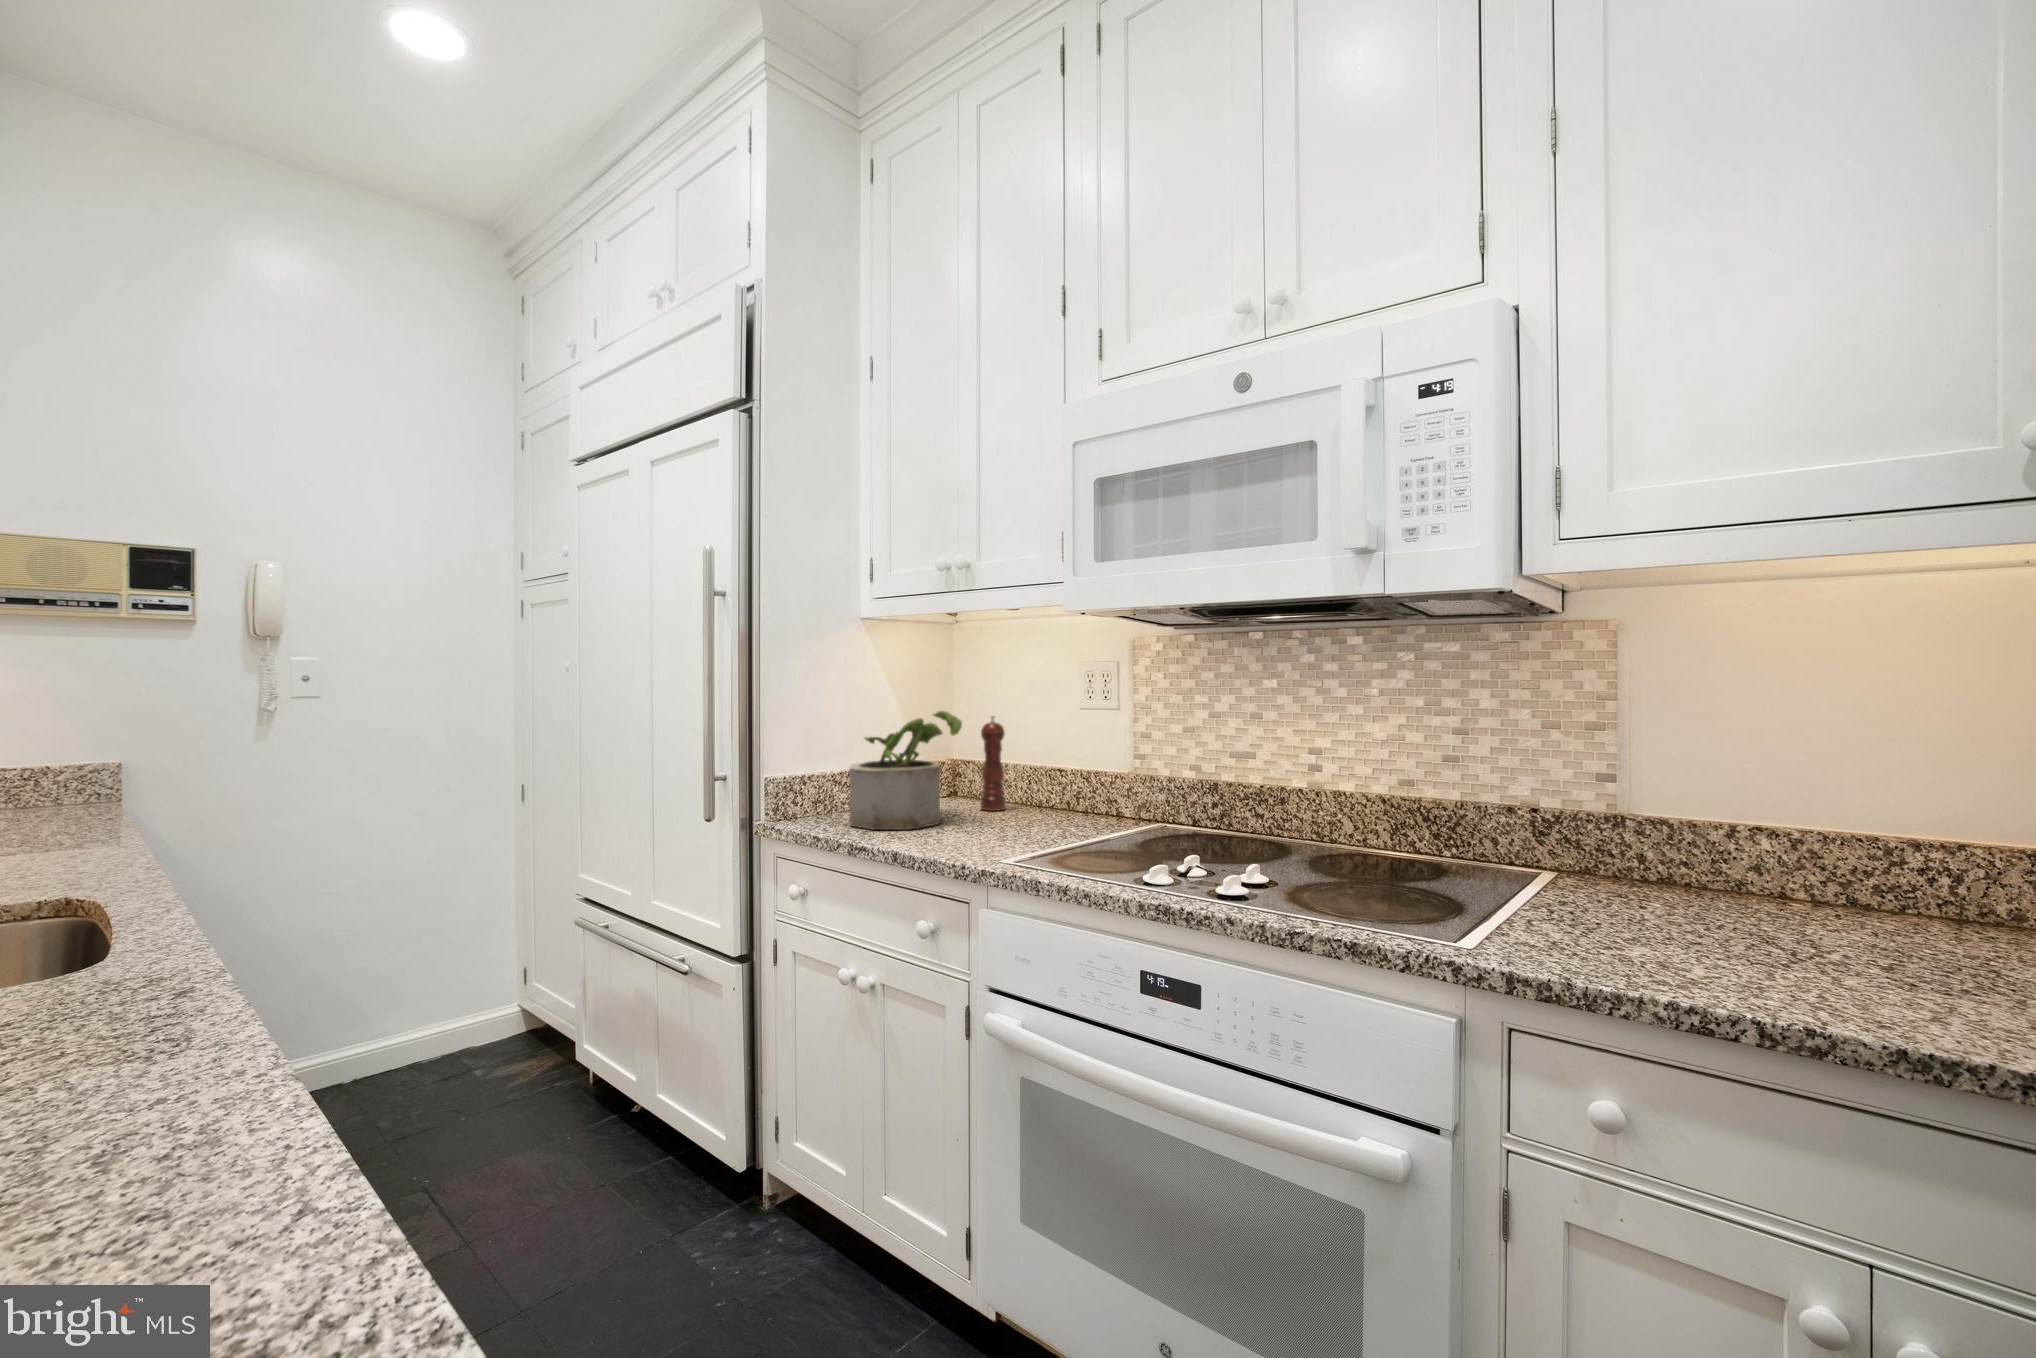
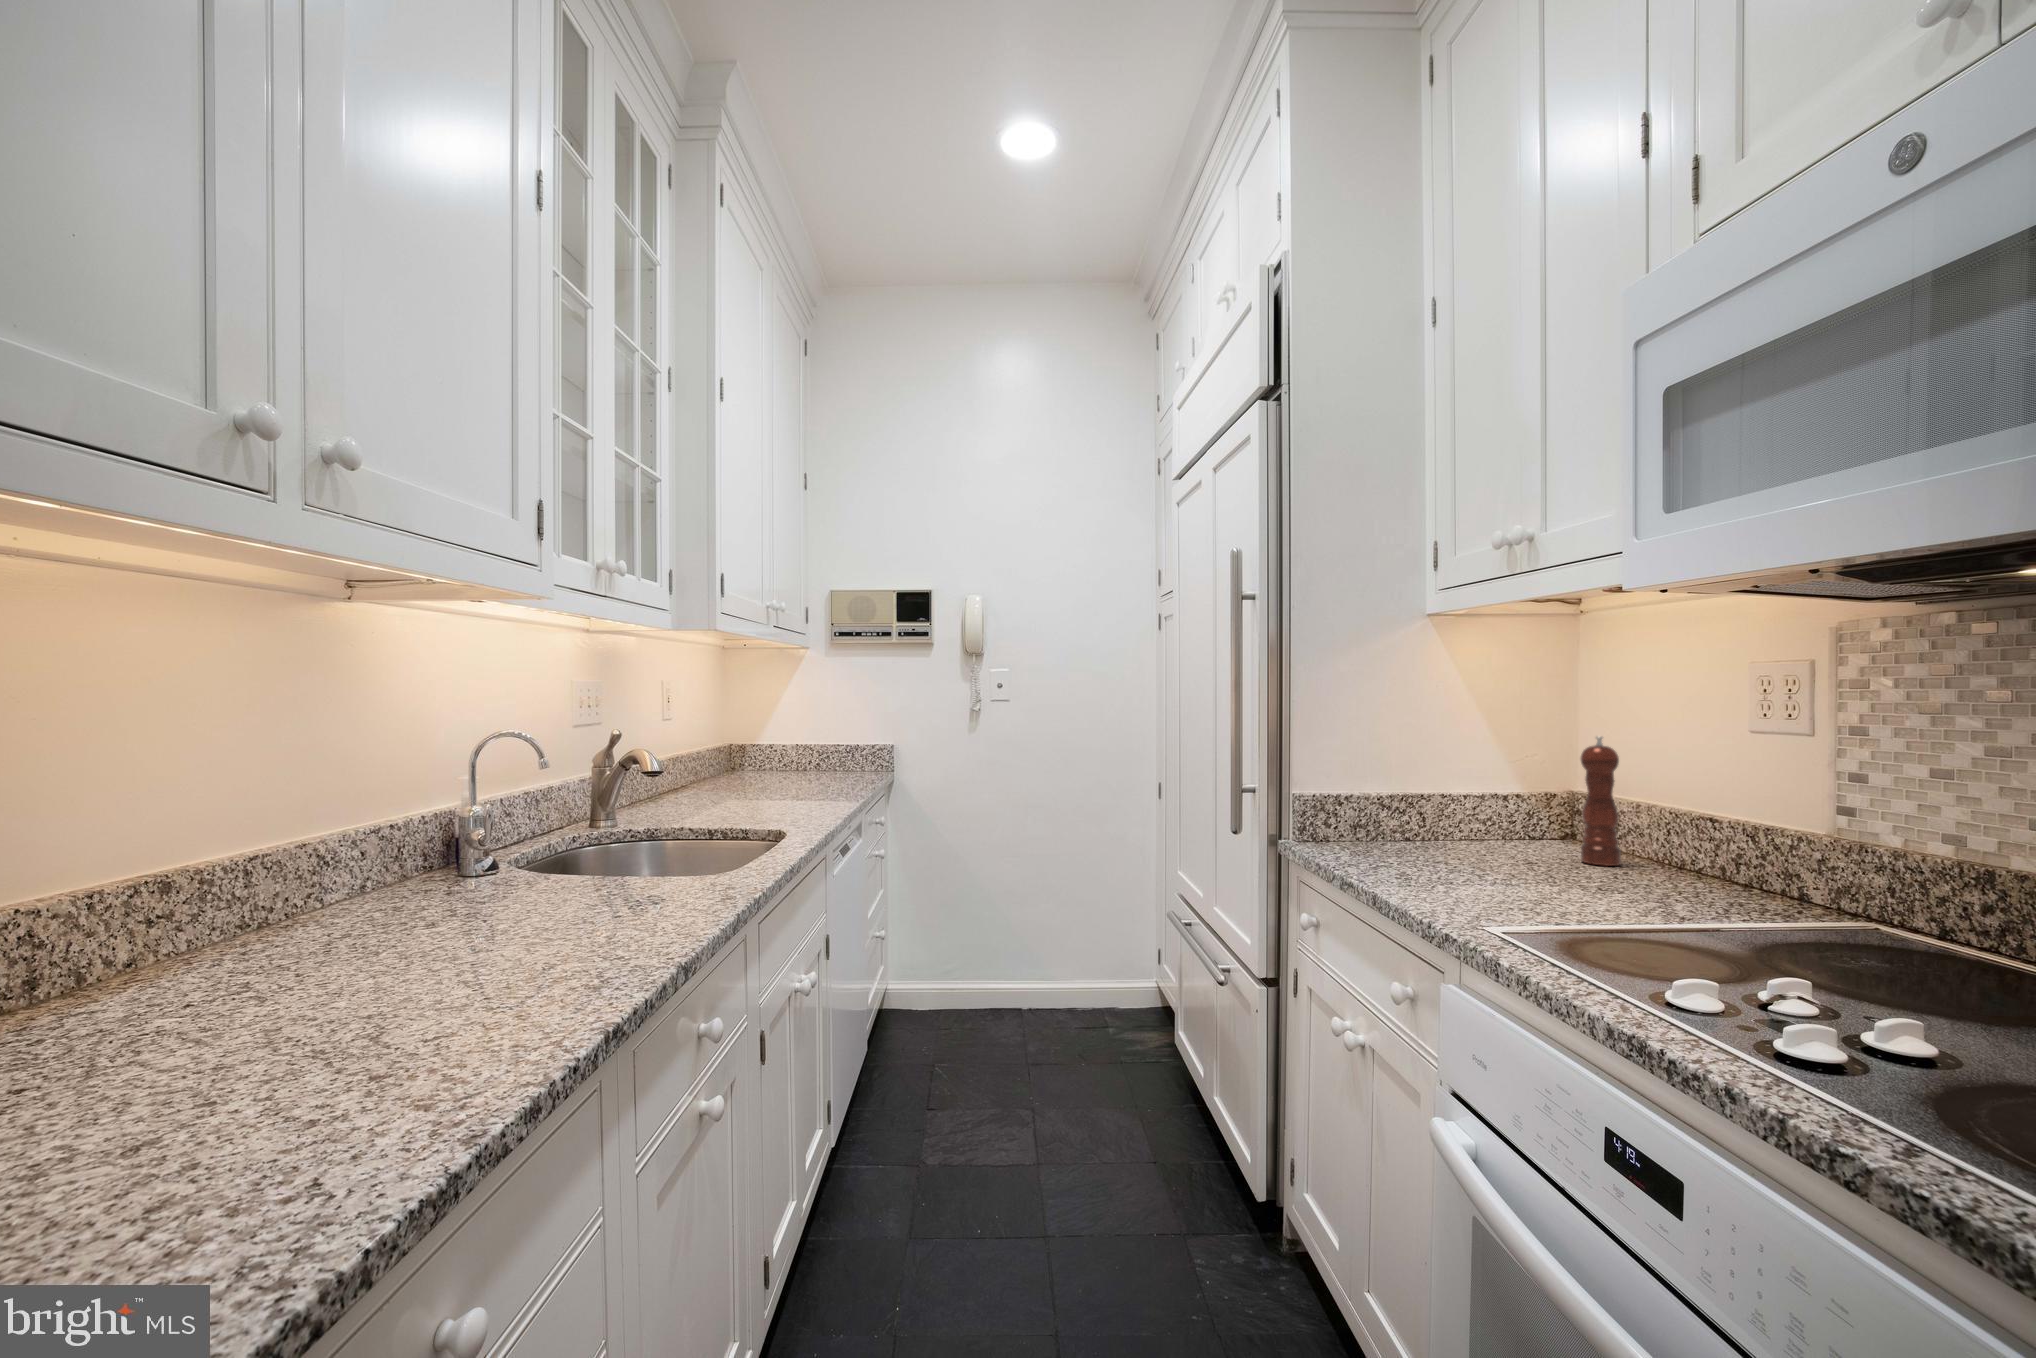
potted plant: present [849,711,962,830] -> none [1372,726,1526,870]

